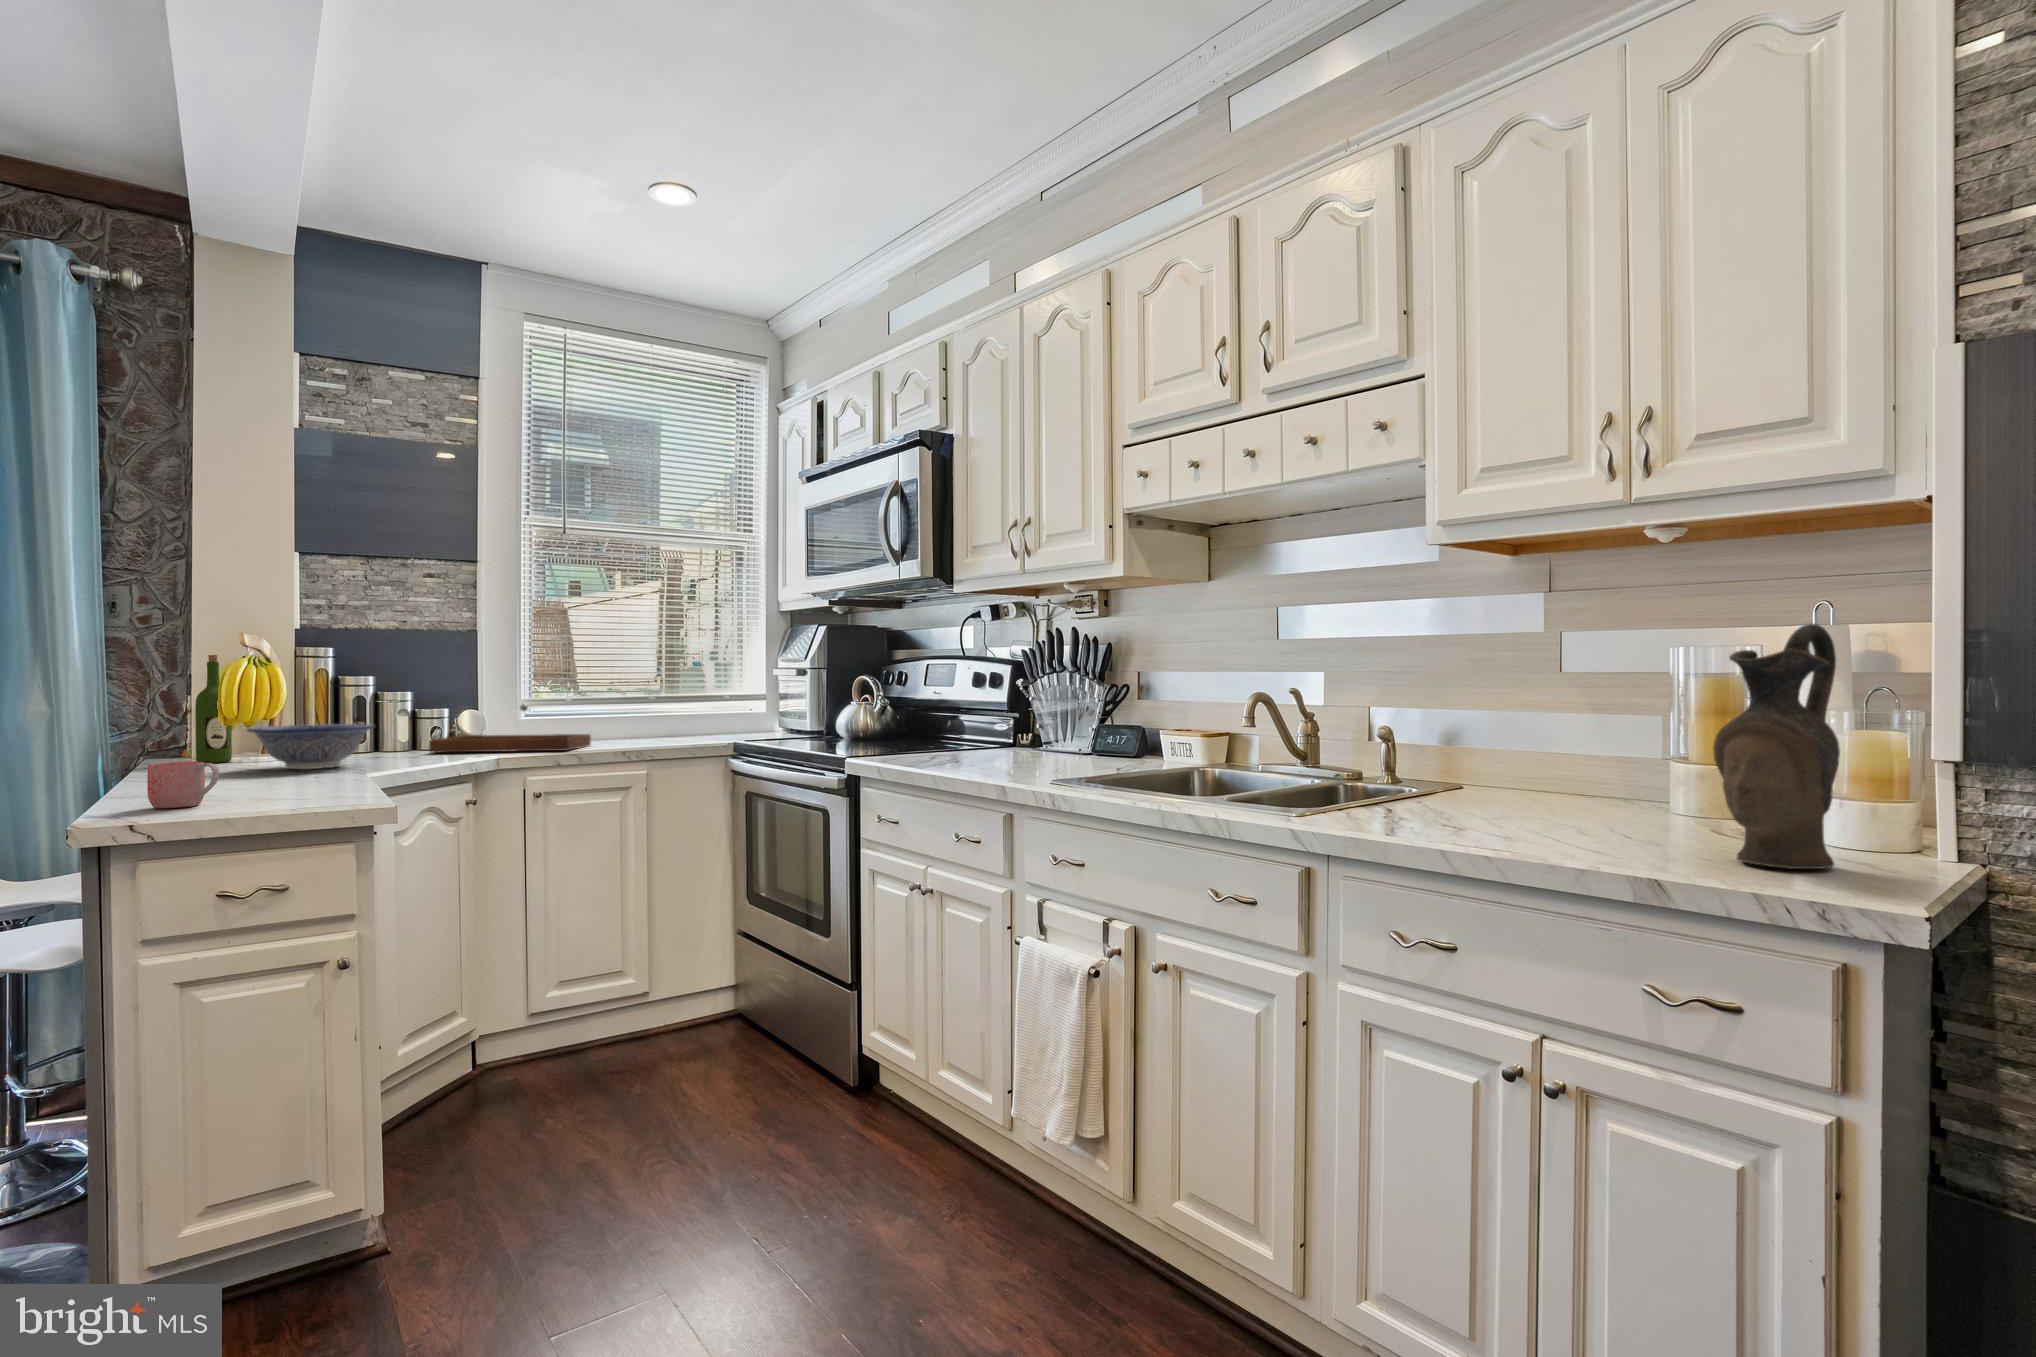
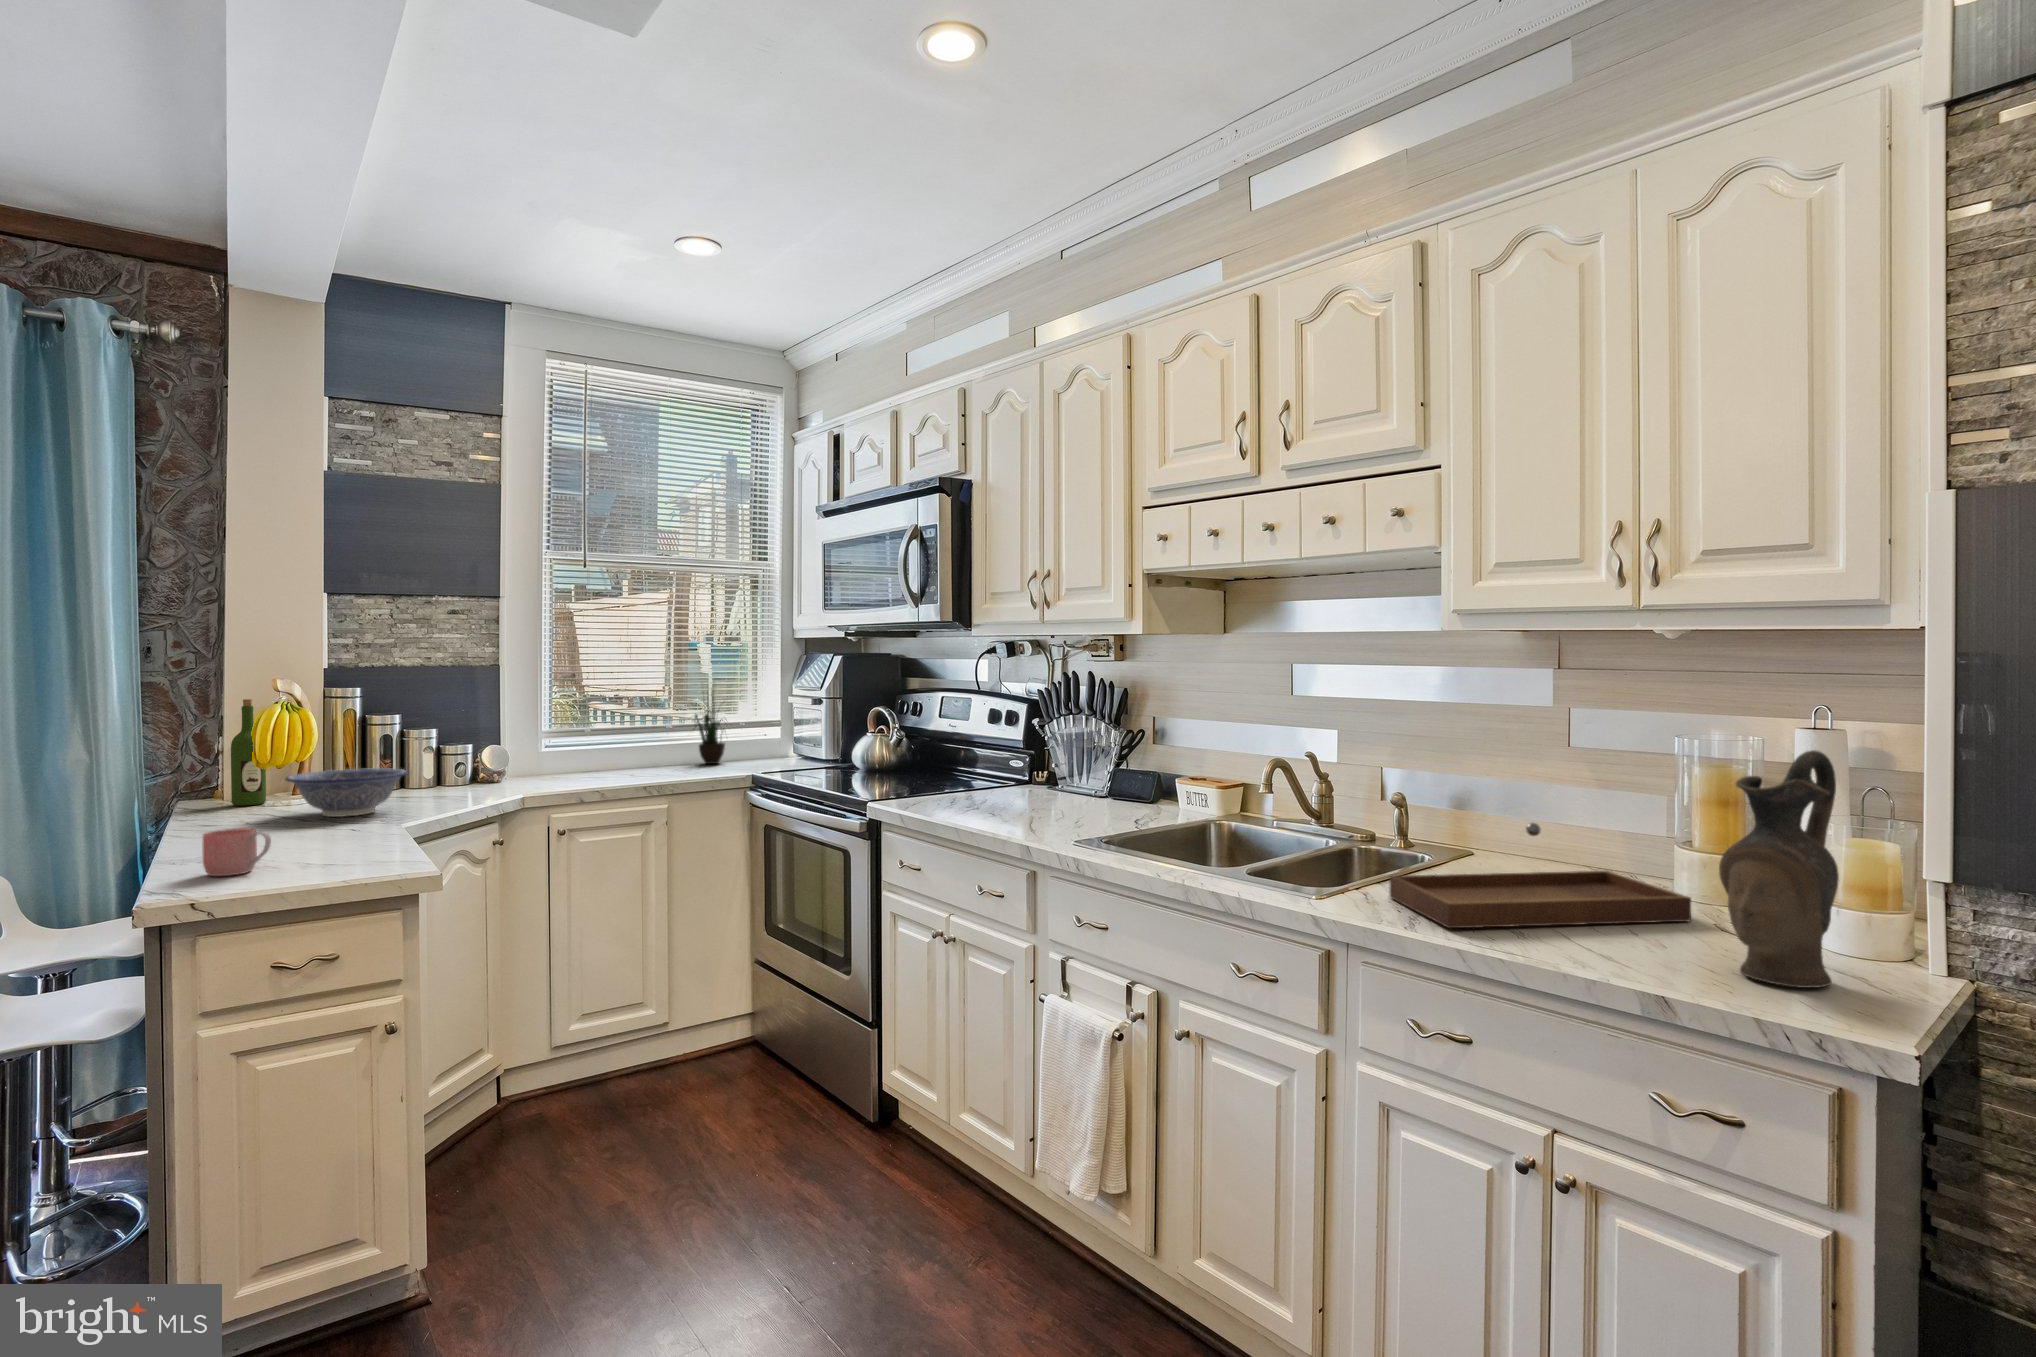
potted plant: none [663,637,718,734] -> present [693,691,725,764]
tray: present [429,704,591,753] -> present [1390,823,1691,928]

